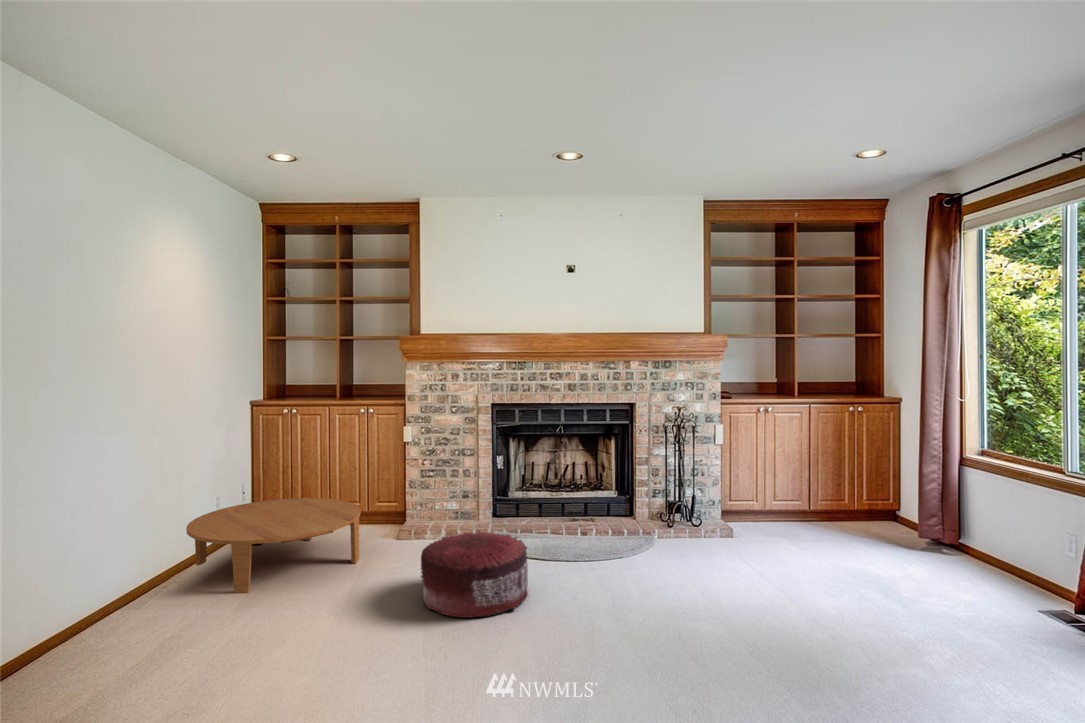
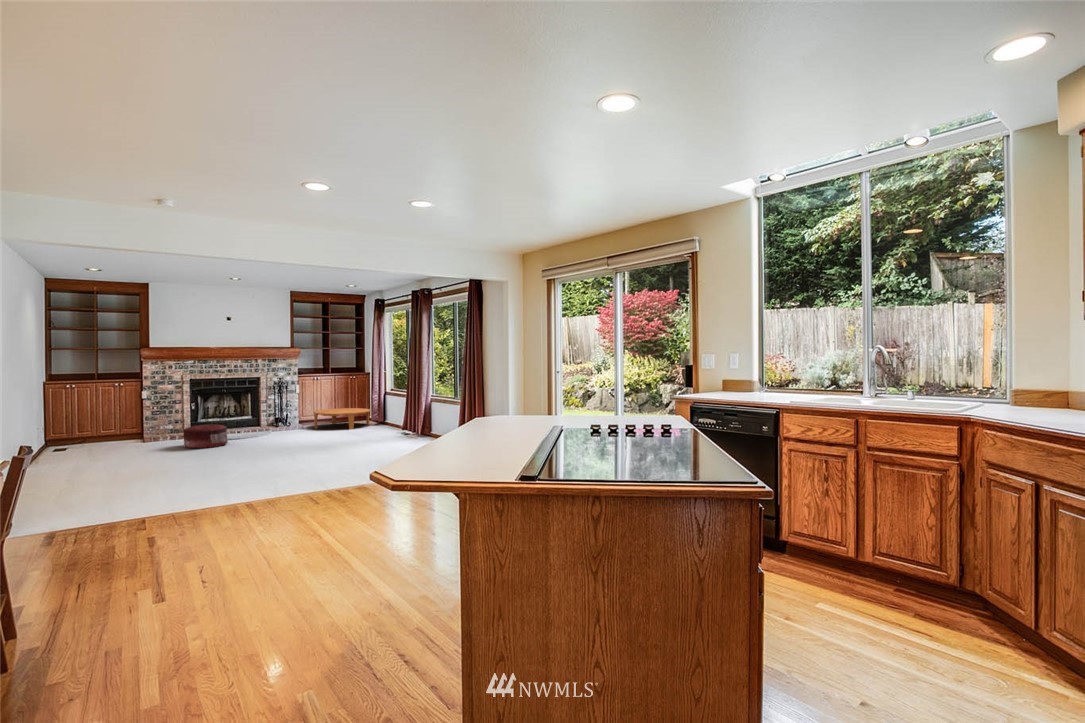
coffee table: present [186,498,361,593] -> present [314,408,370,429]

